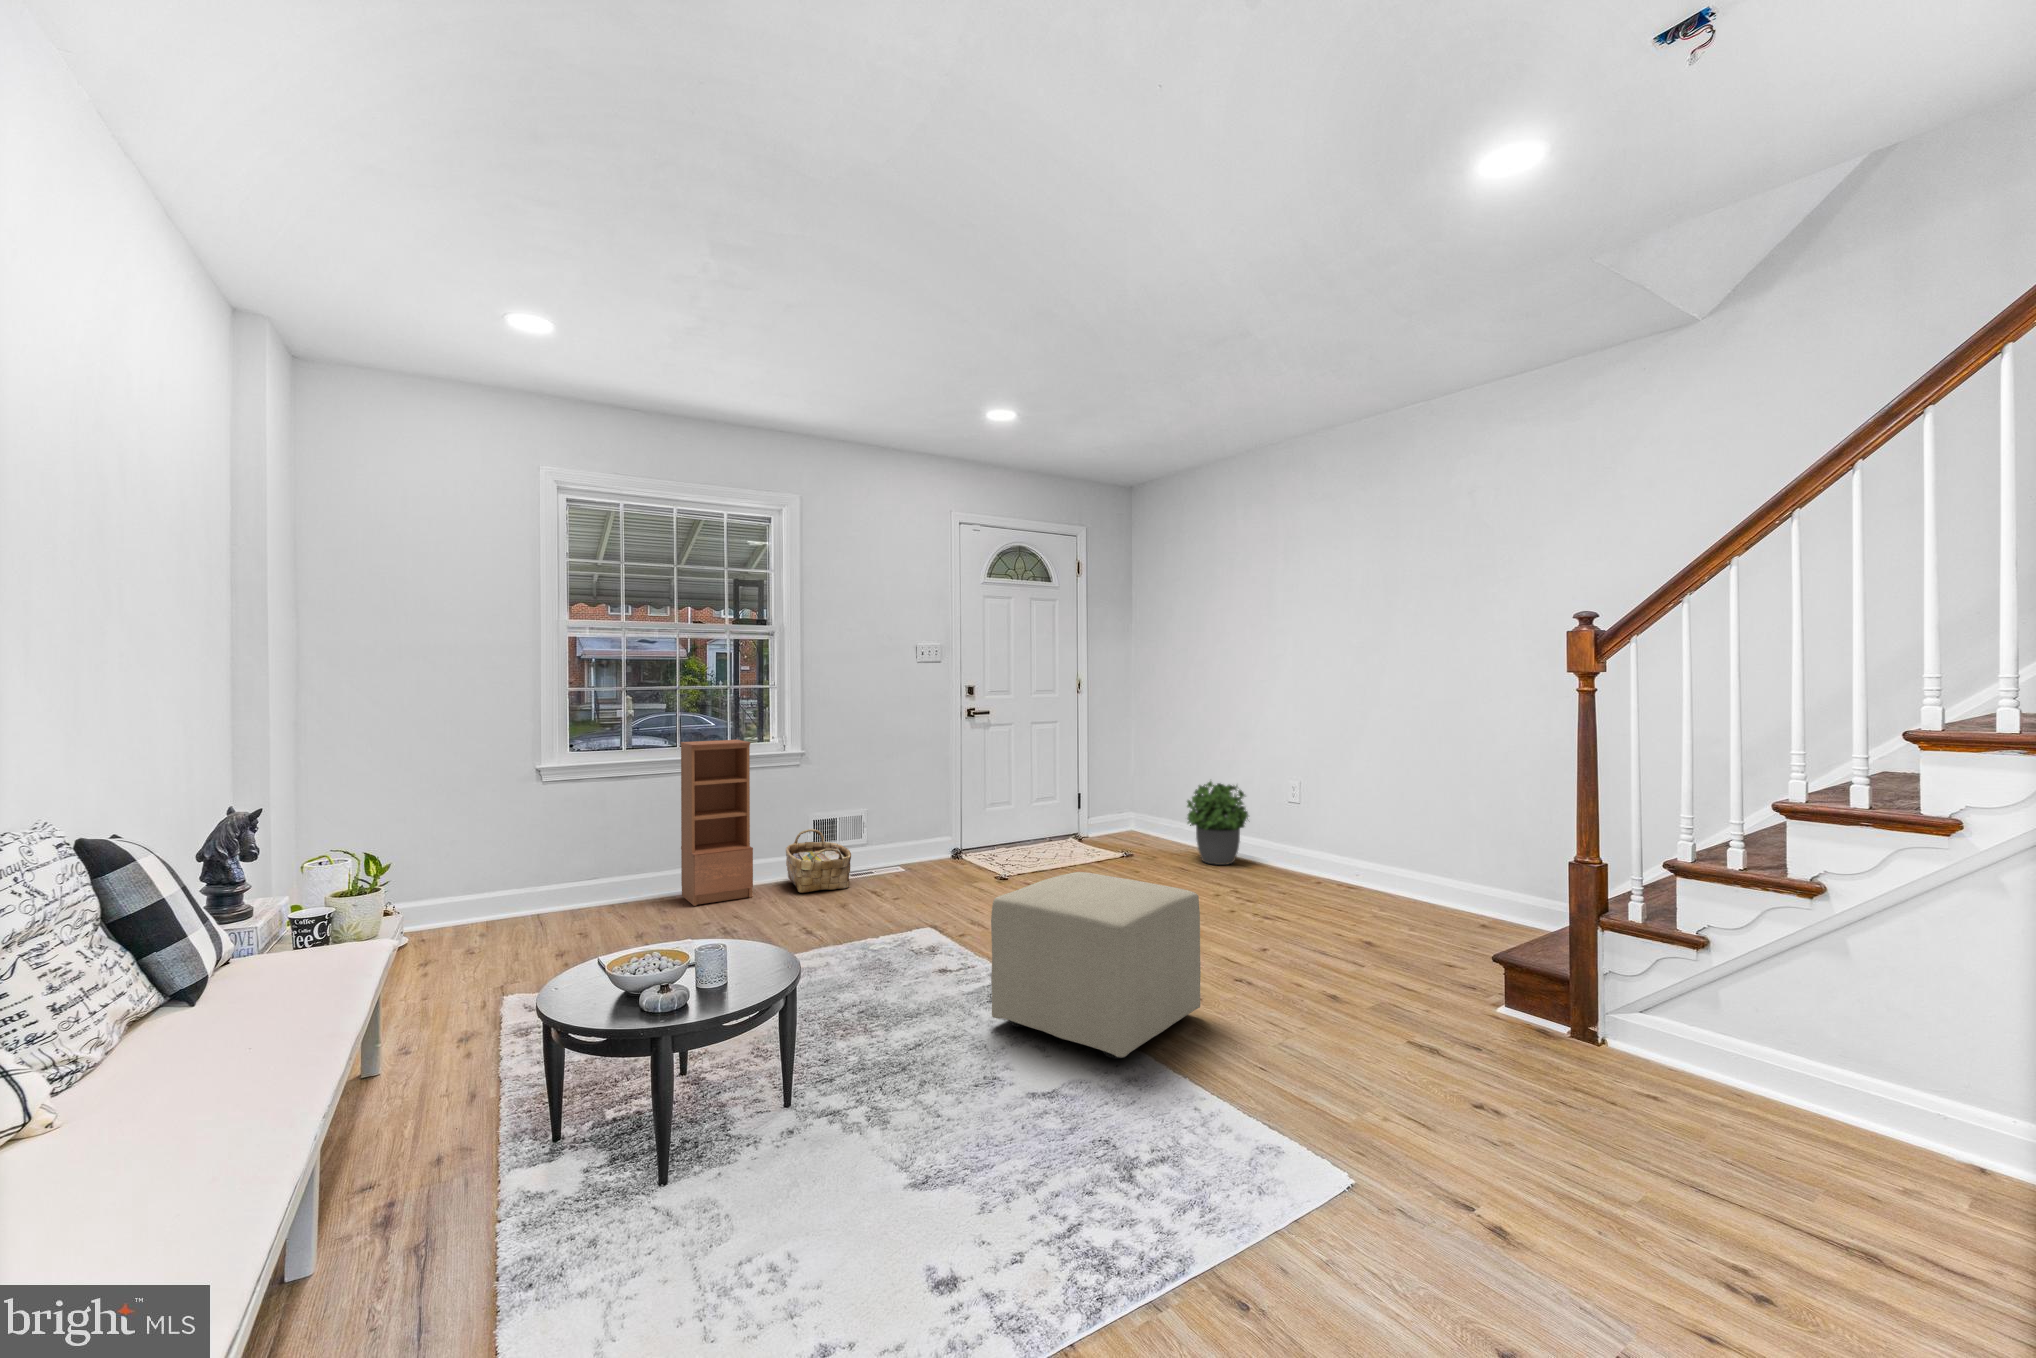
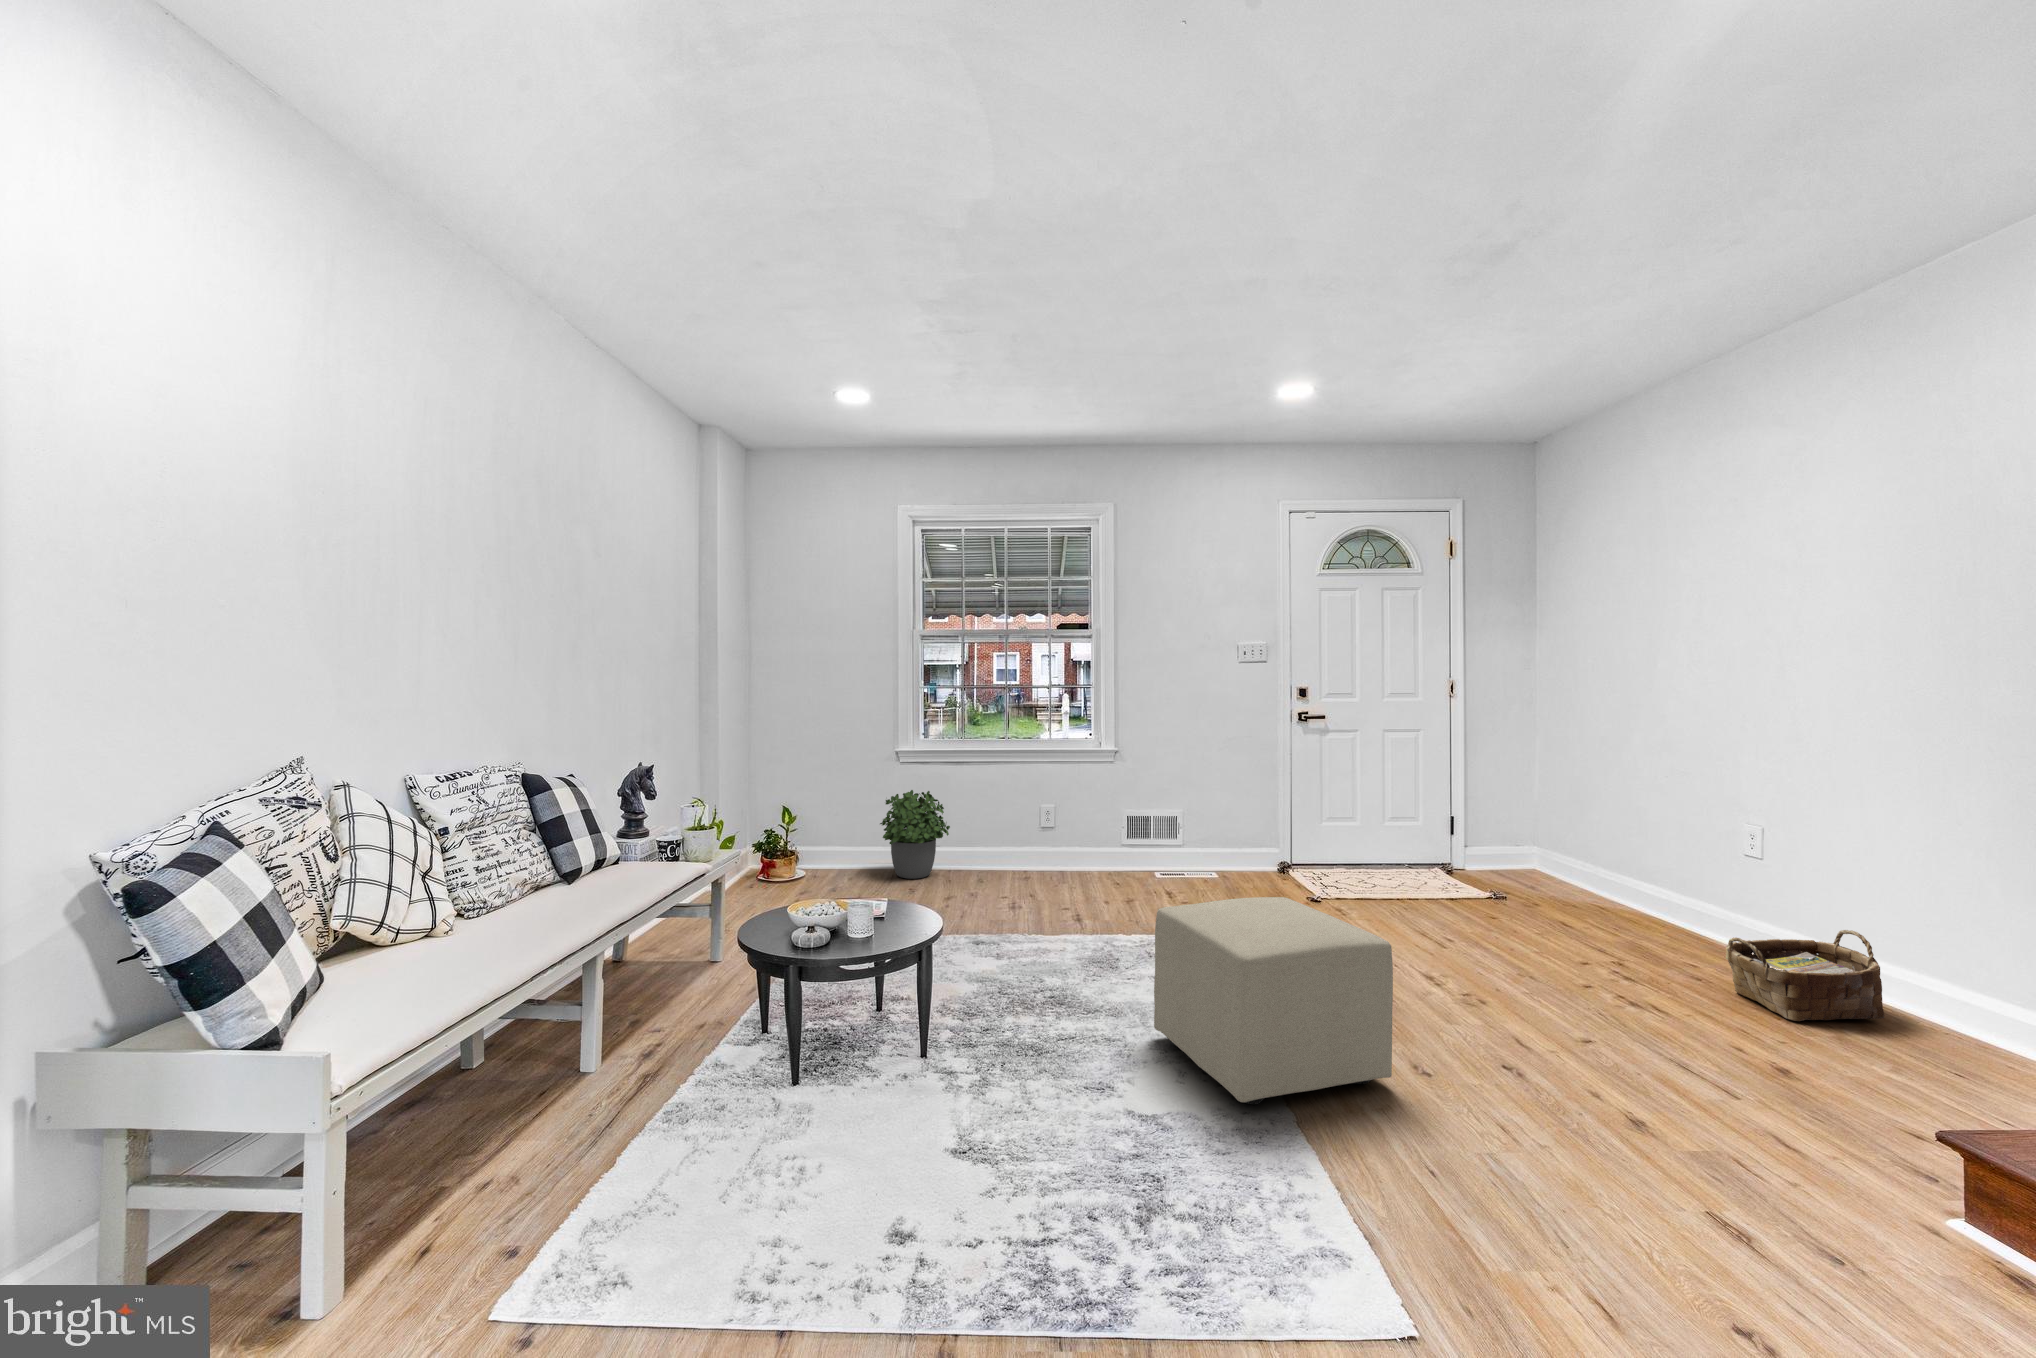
bookcase: present [681,740,753,906] -> none [1007,733,1061,877]
potted plant: present [1187,781,1248,865] -> present [880,790,950,879]
woven basket: present [786,829,851,893] -> present [1726,930,1884,1021]

